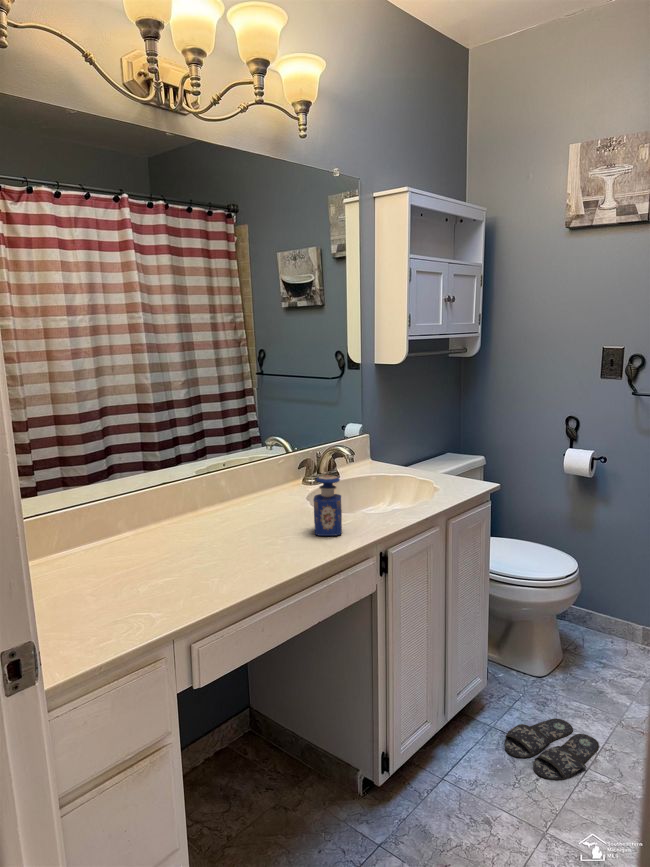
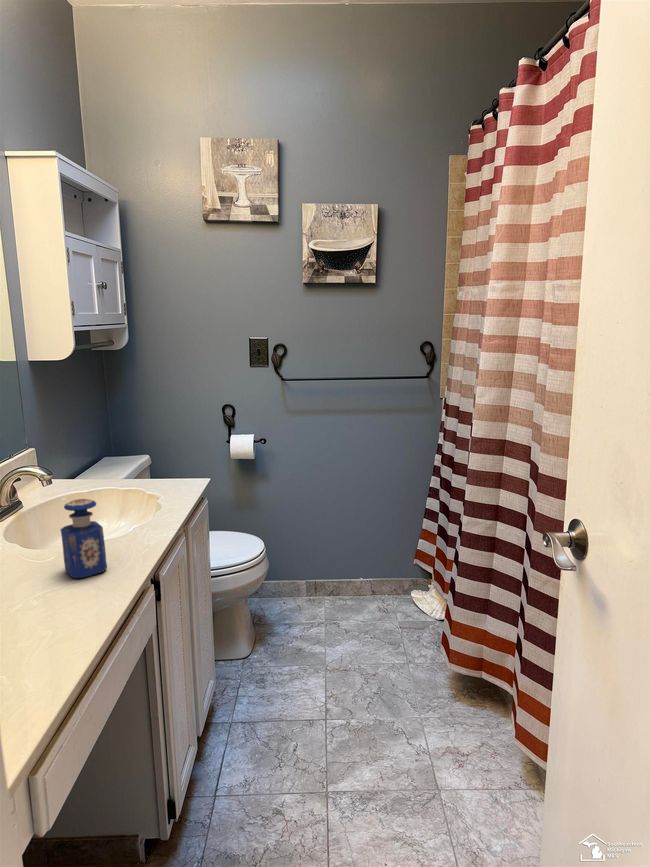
slippers: present [505,719,599,780] -> none [250,686,326,745]

